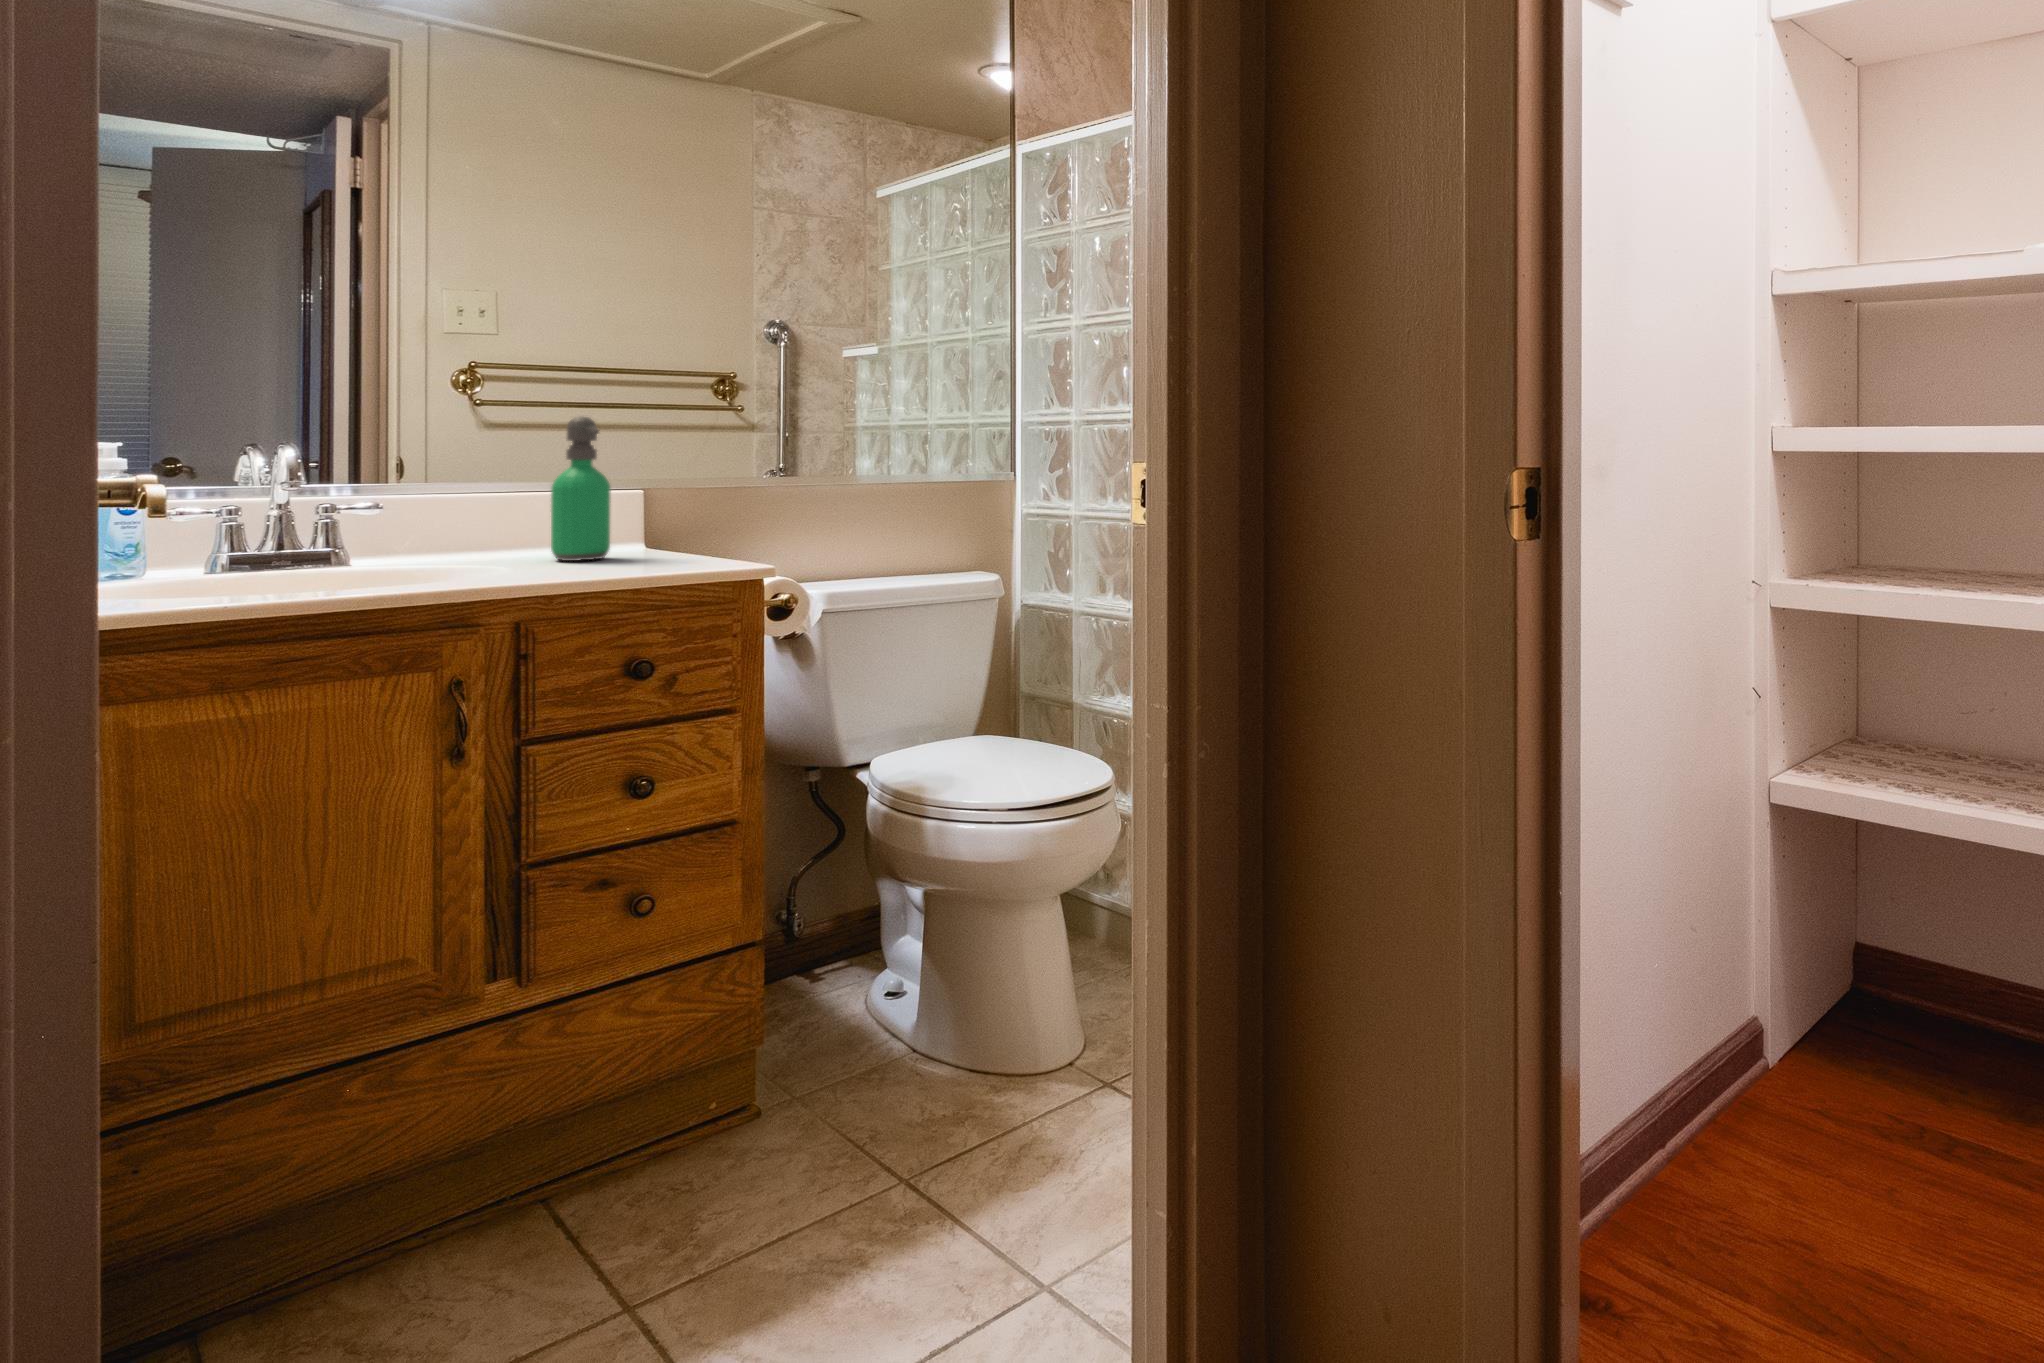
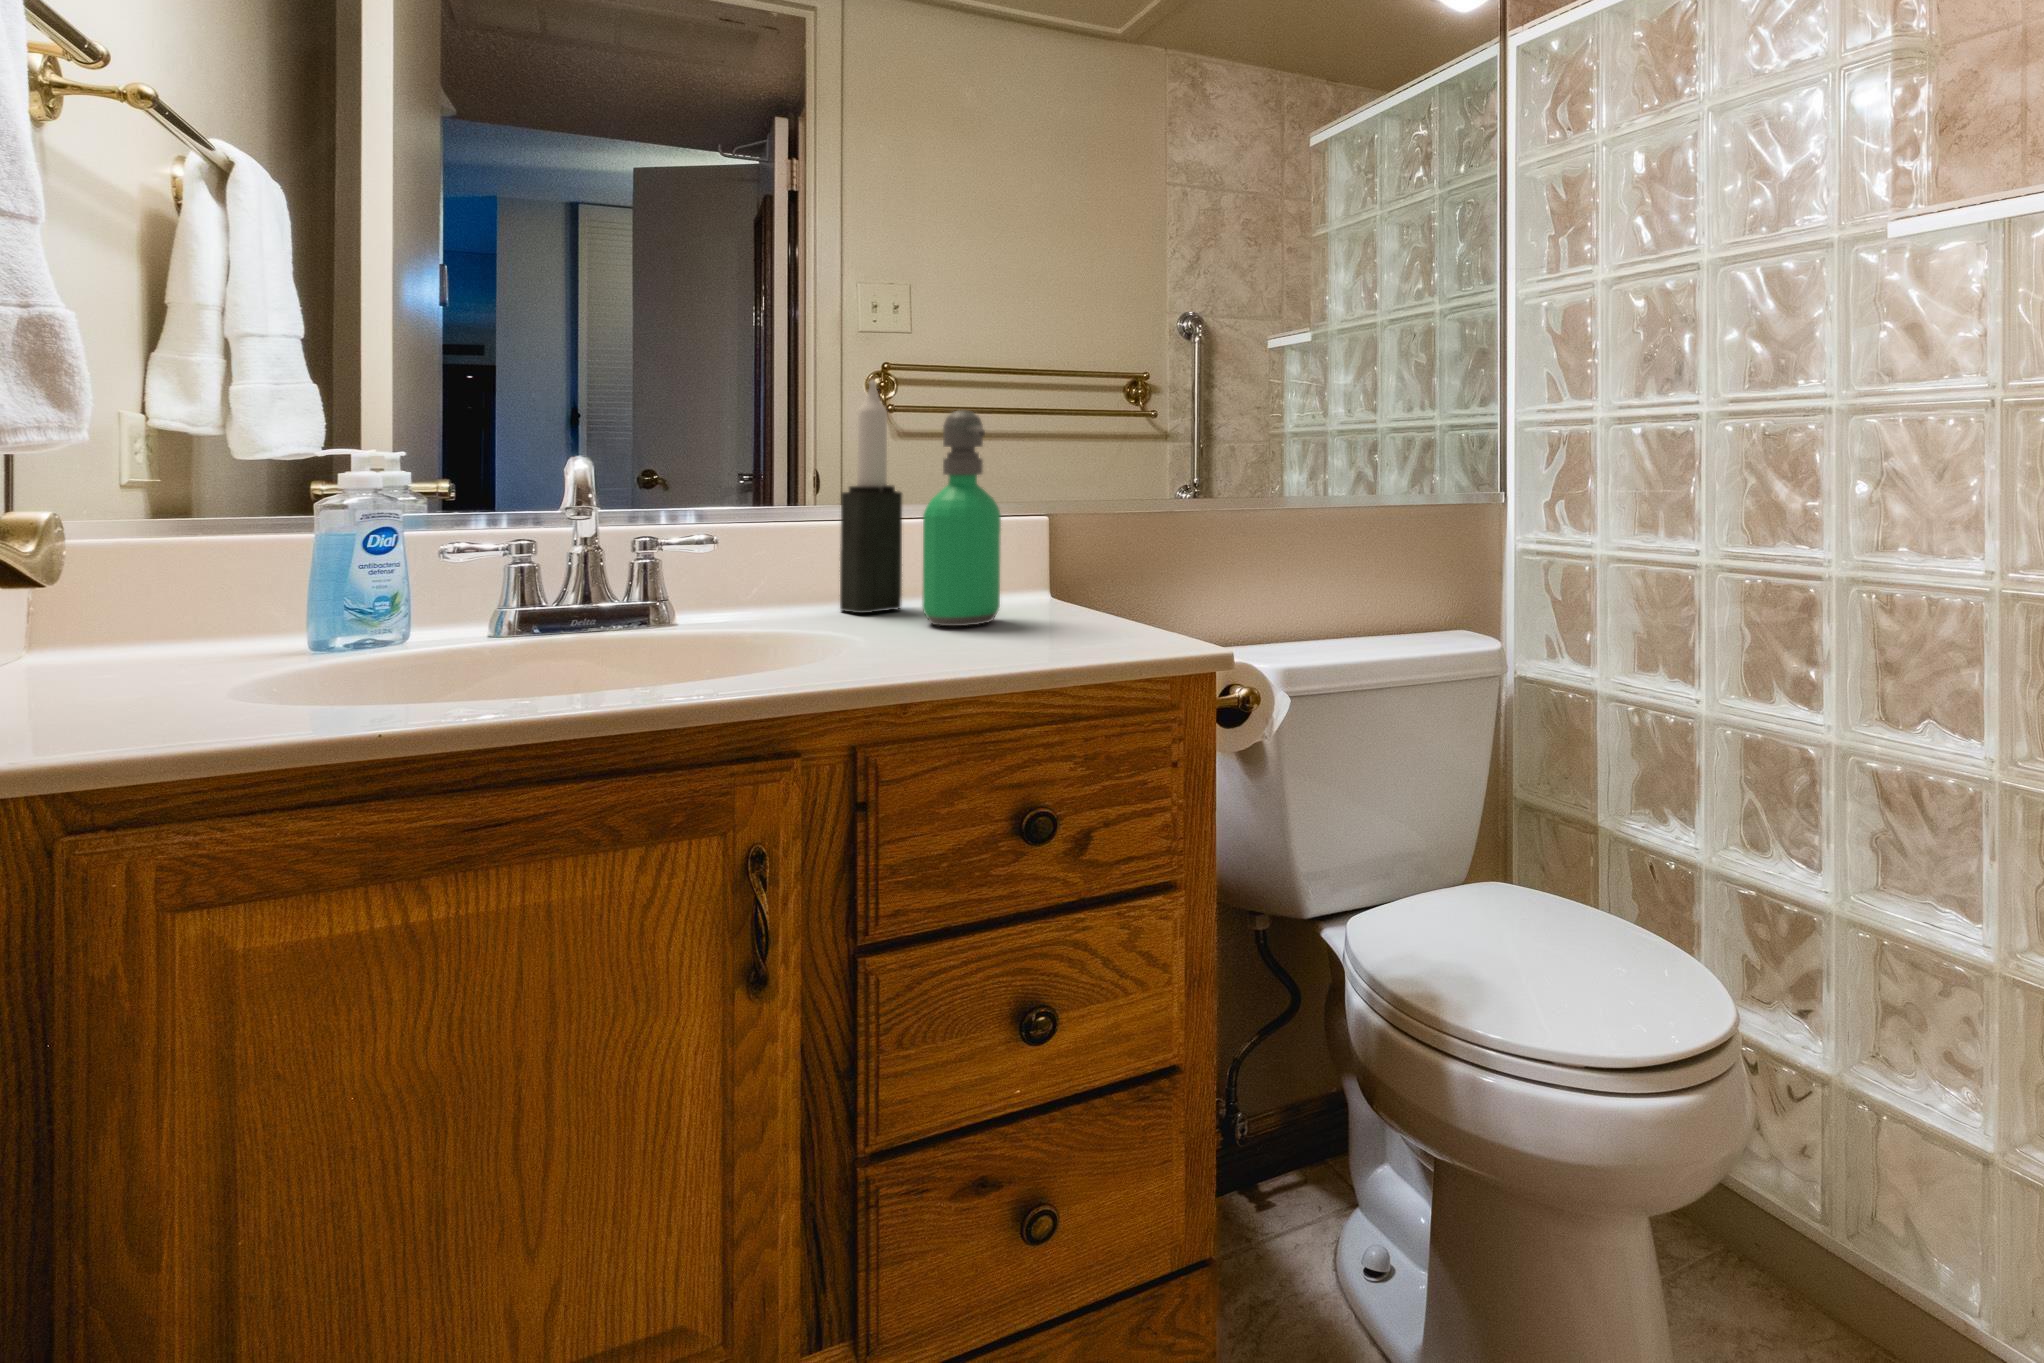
candle: none [483,395,532,556] -> present [840,380,902,613]

